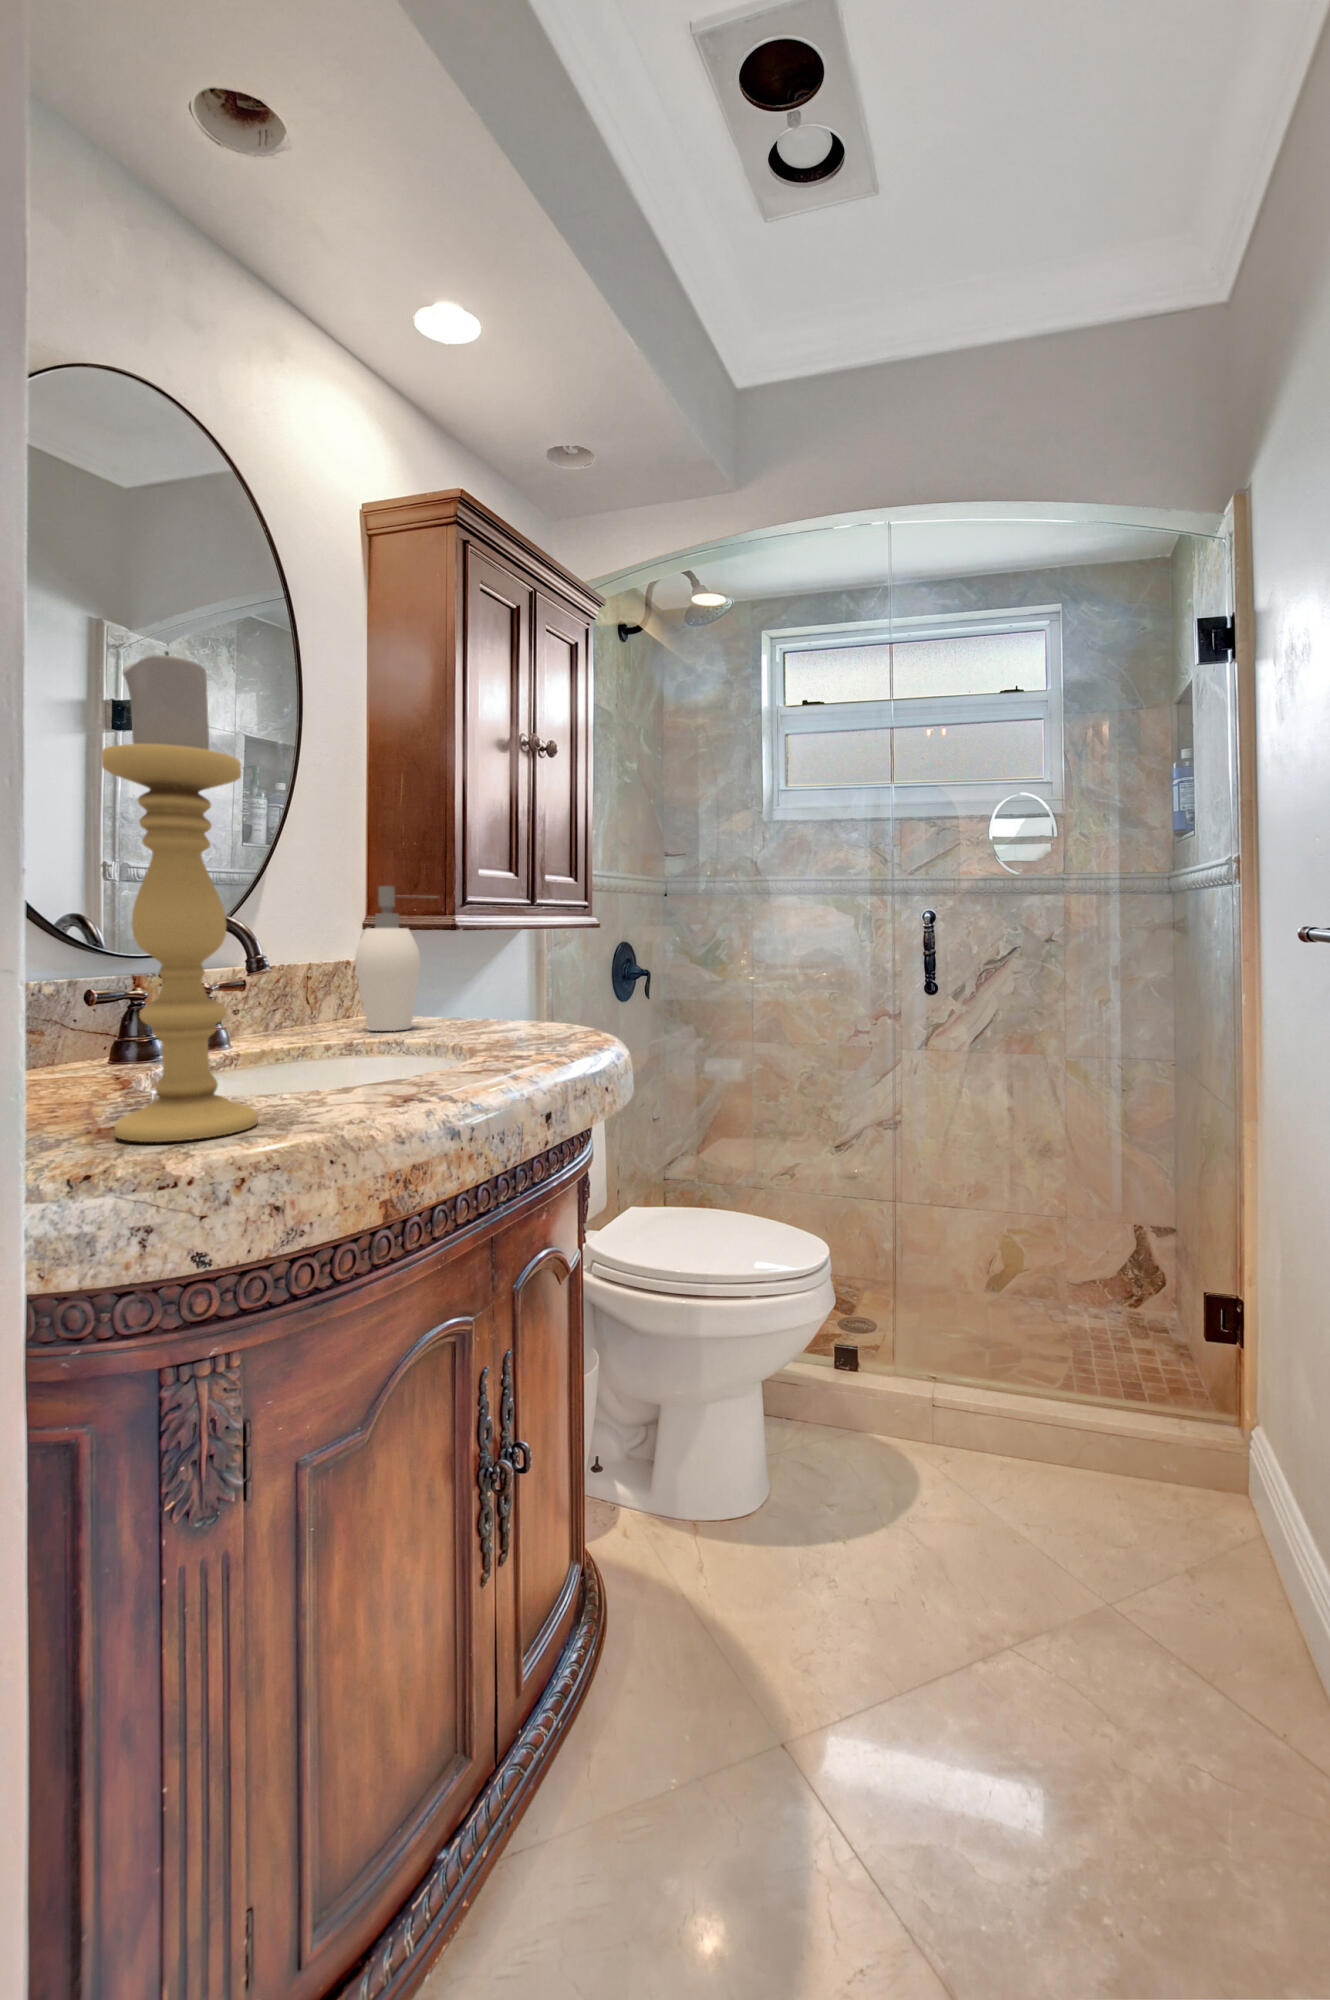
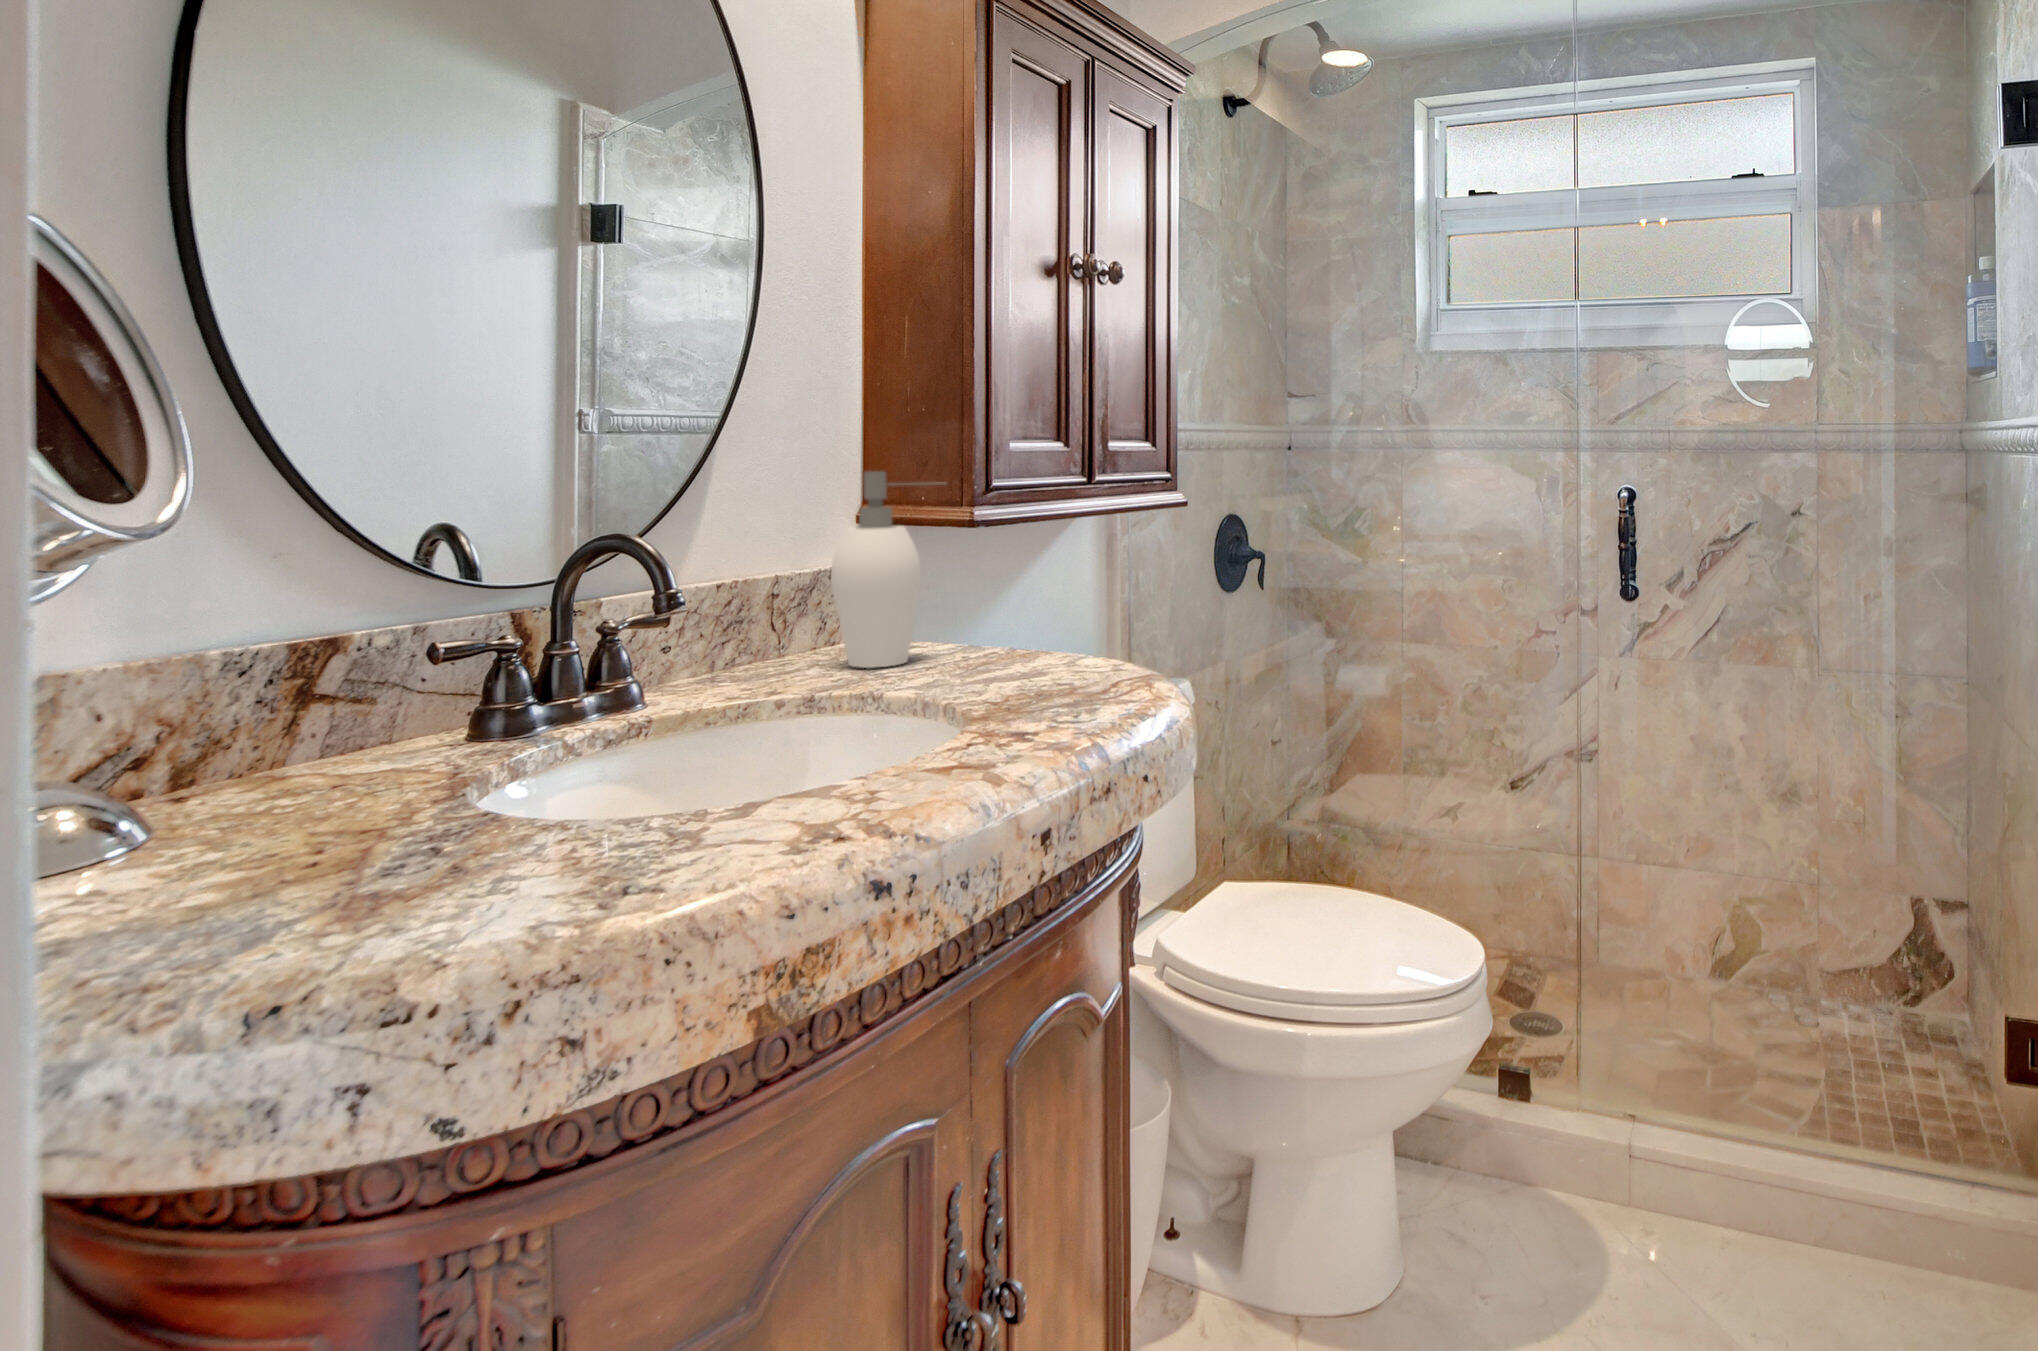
candle holder: present [101,651,258,1142] -> none [352,230,584,937]

